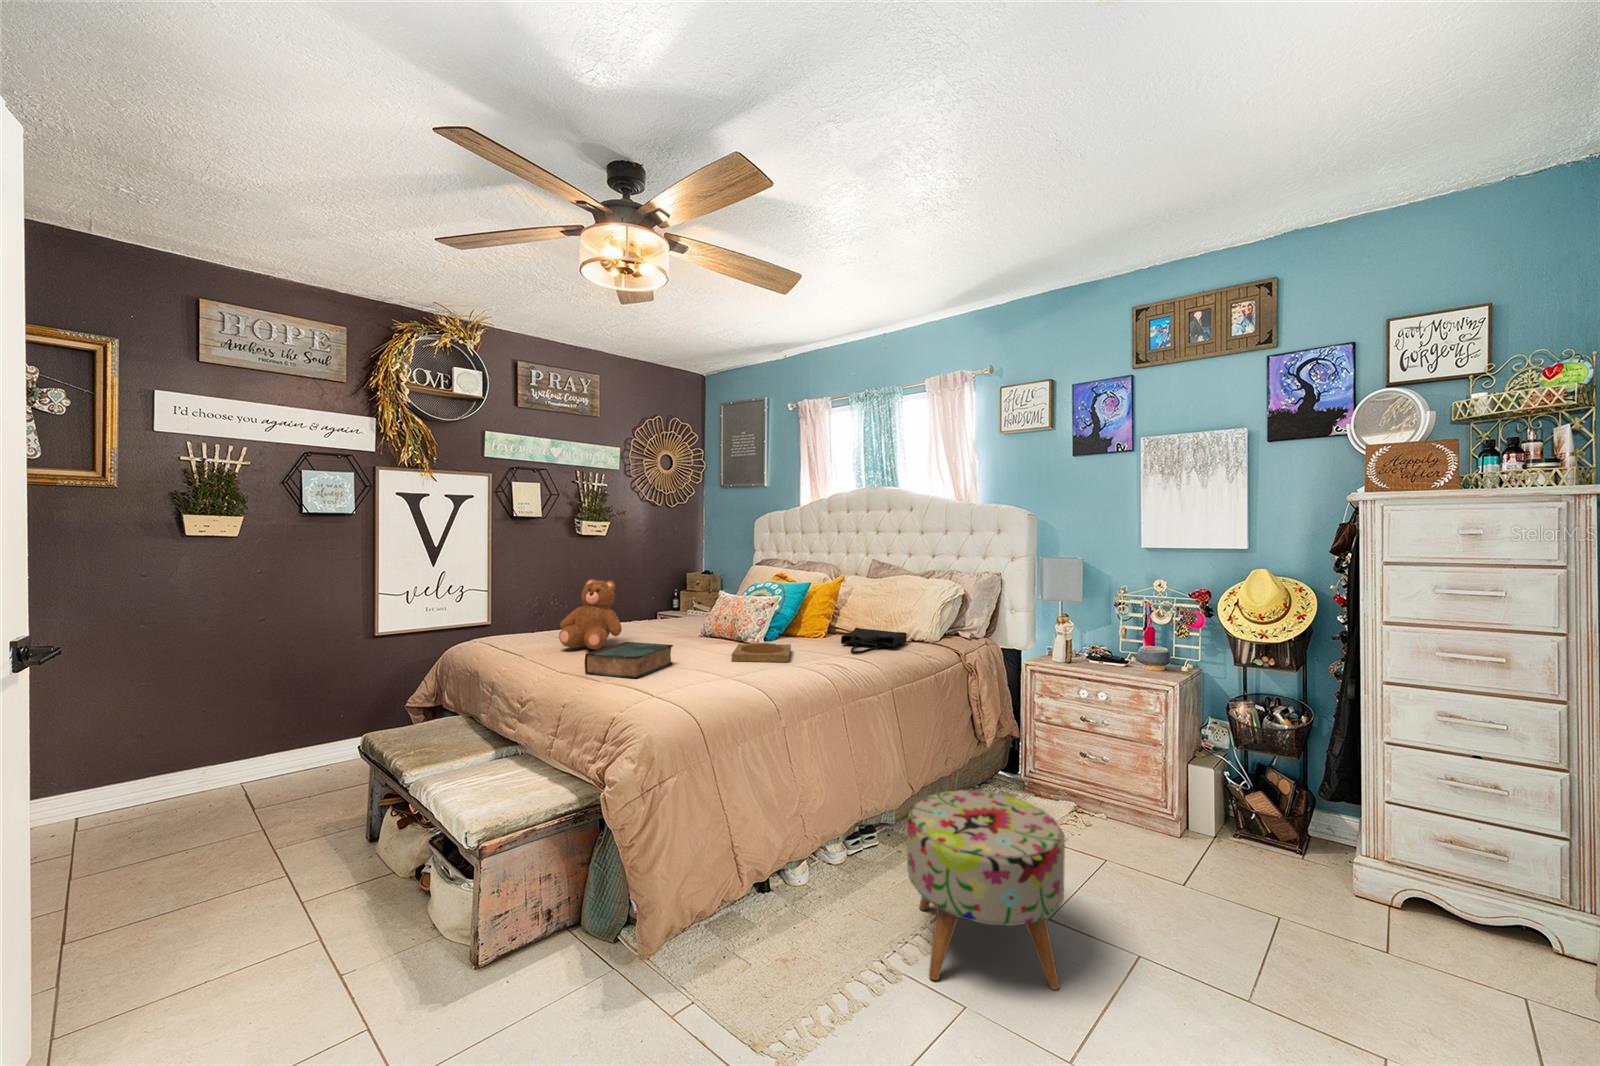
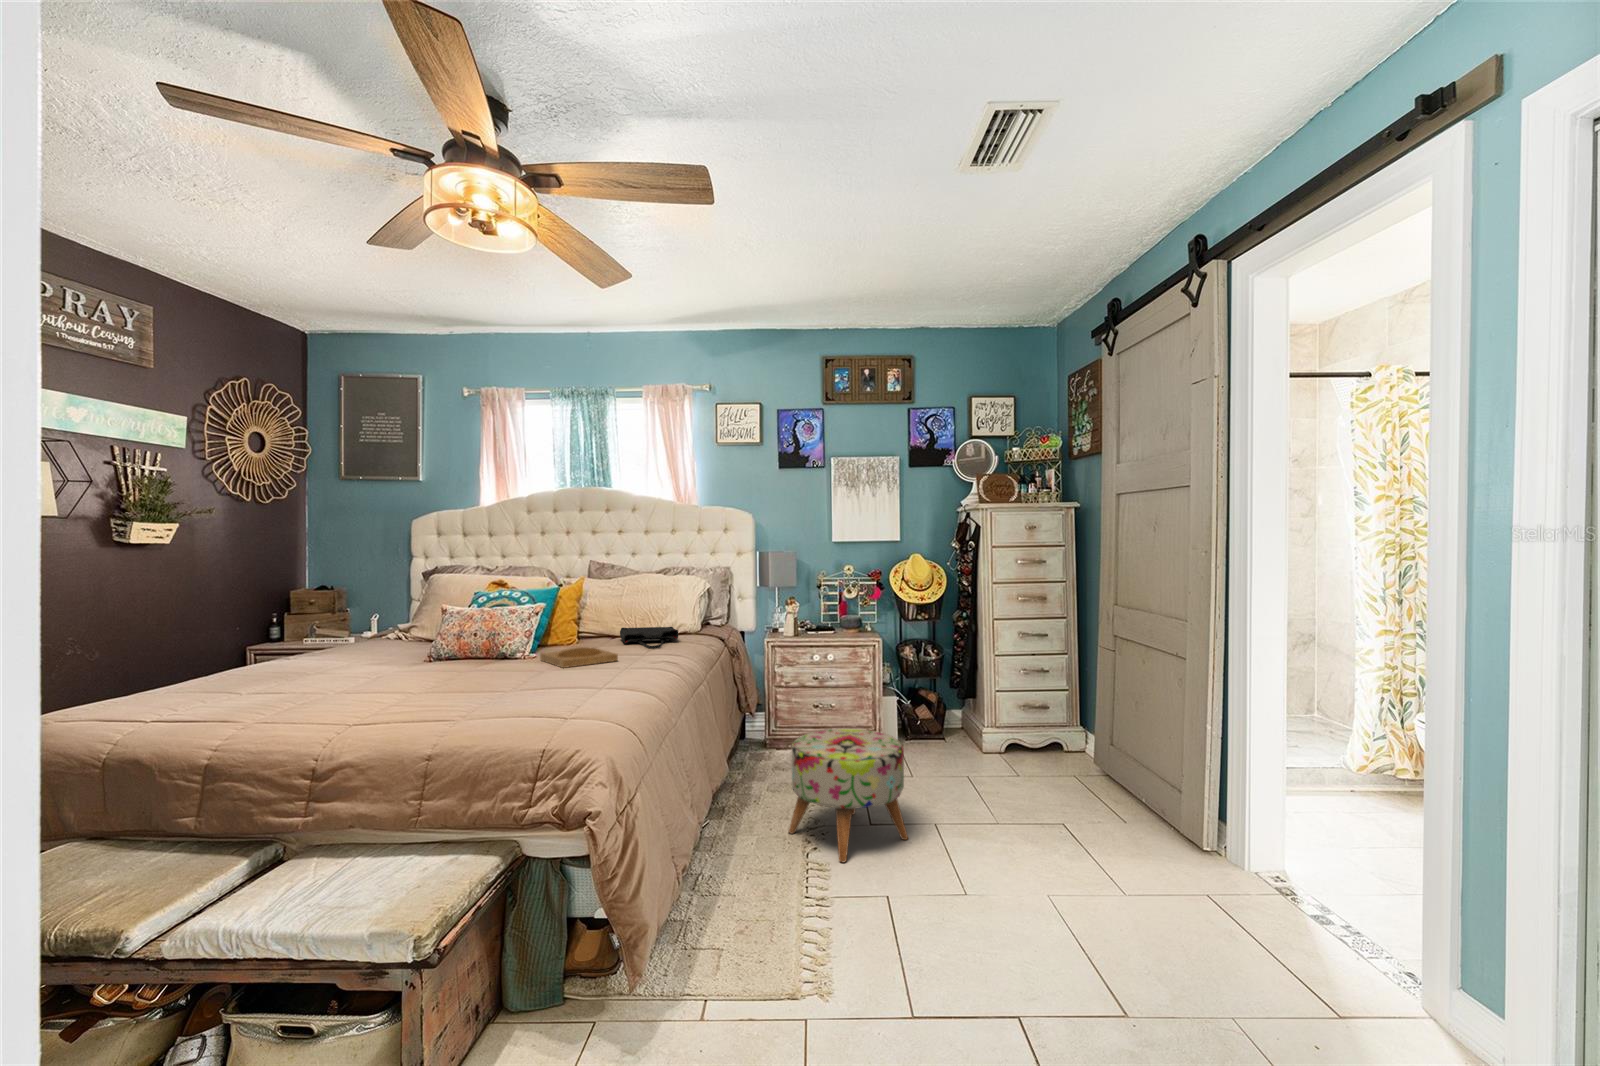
teddy bear: present [559,579,622,650] -> none [305,595,400,684]
book: present [585,642,673,678] -> none [441,657,516,699]

